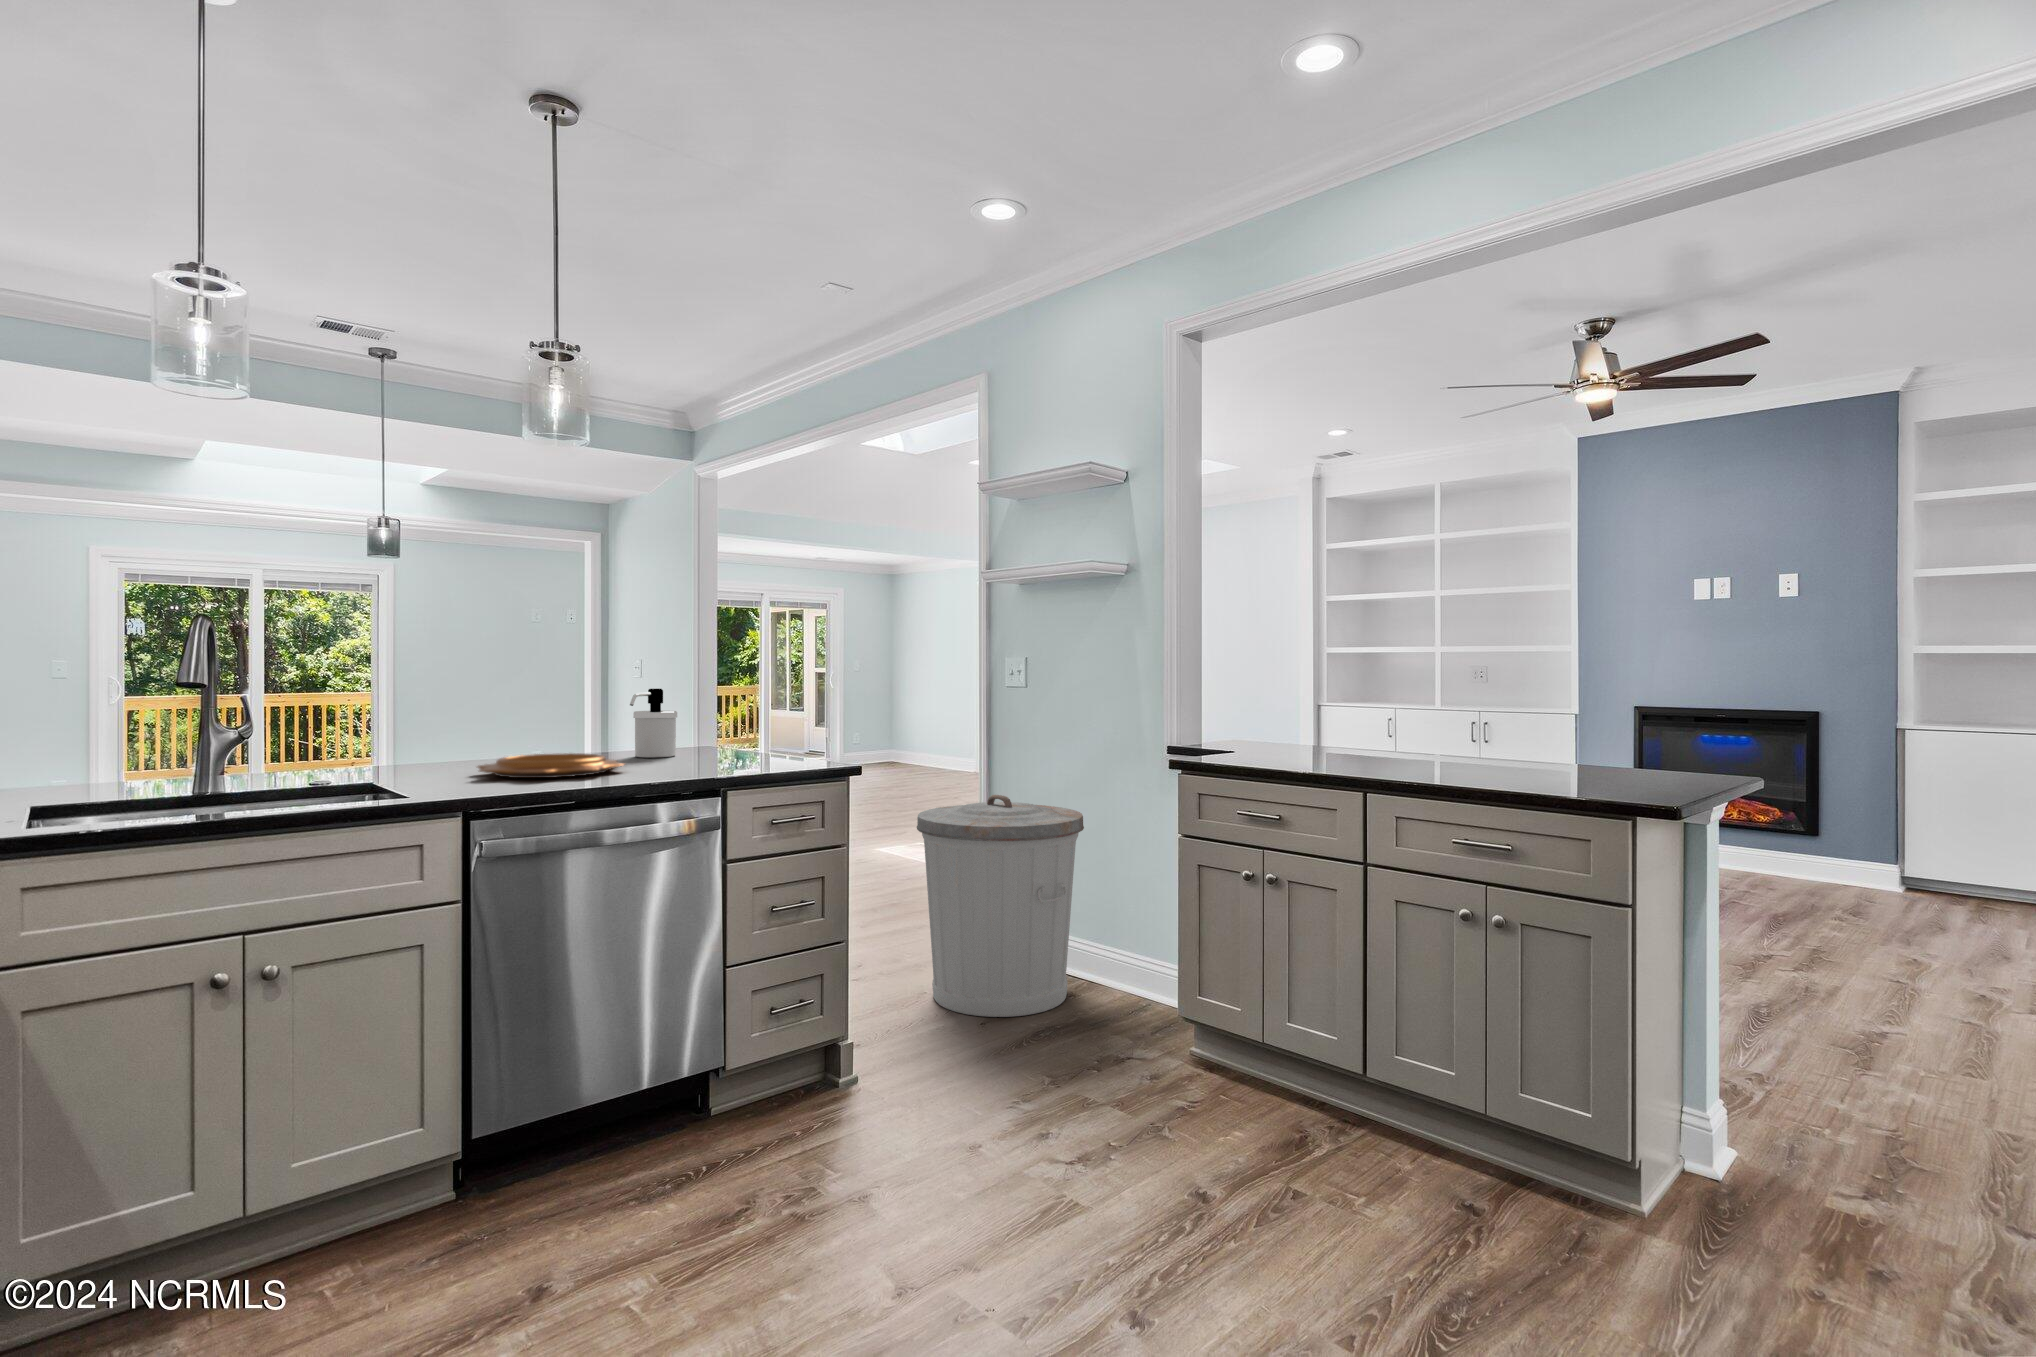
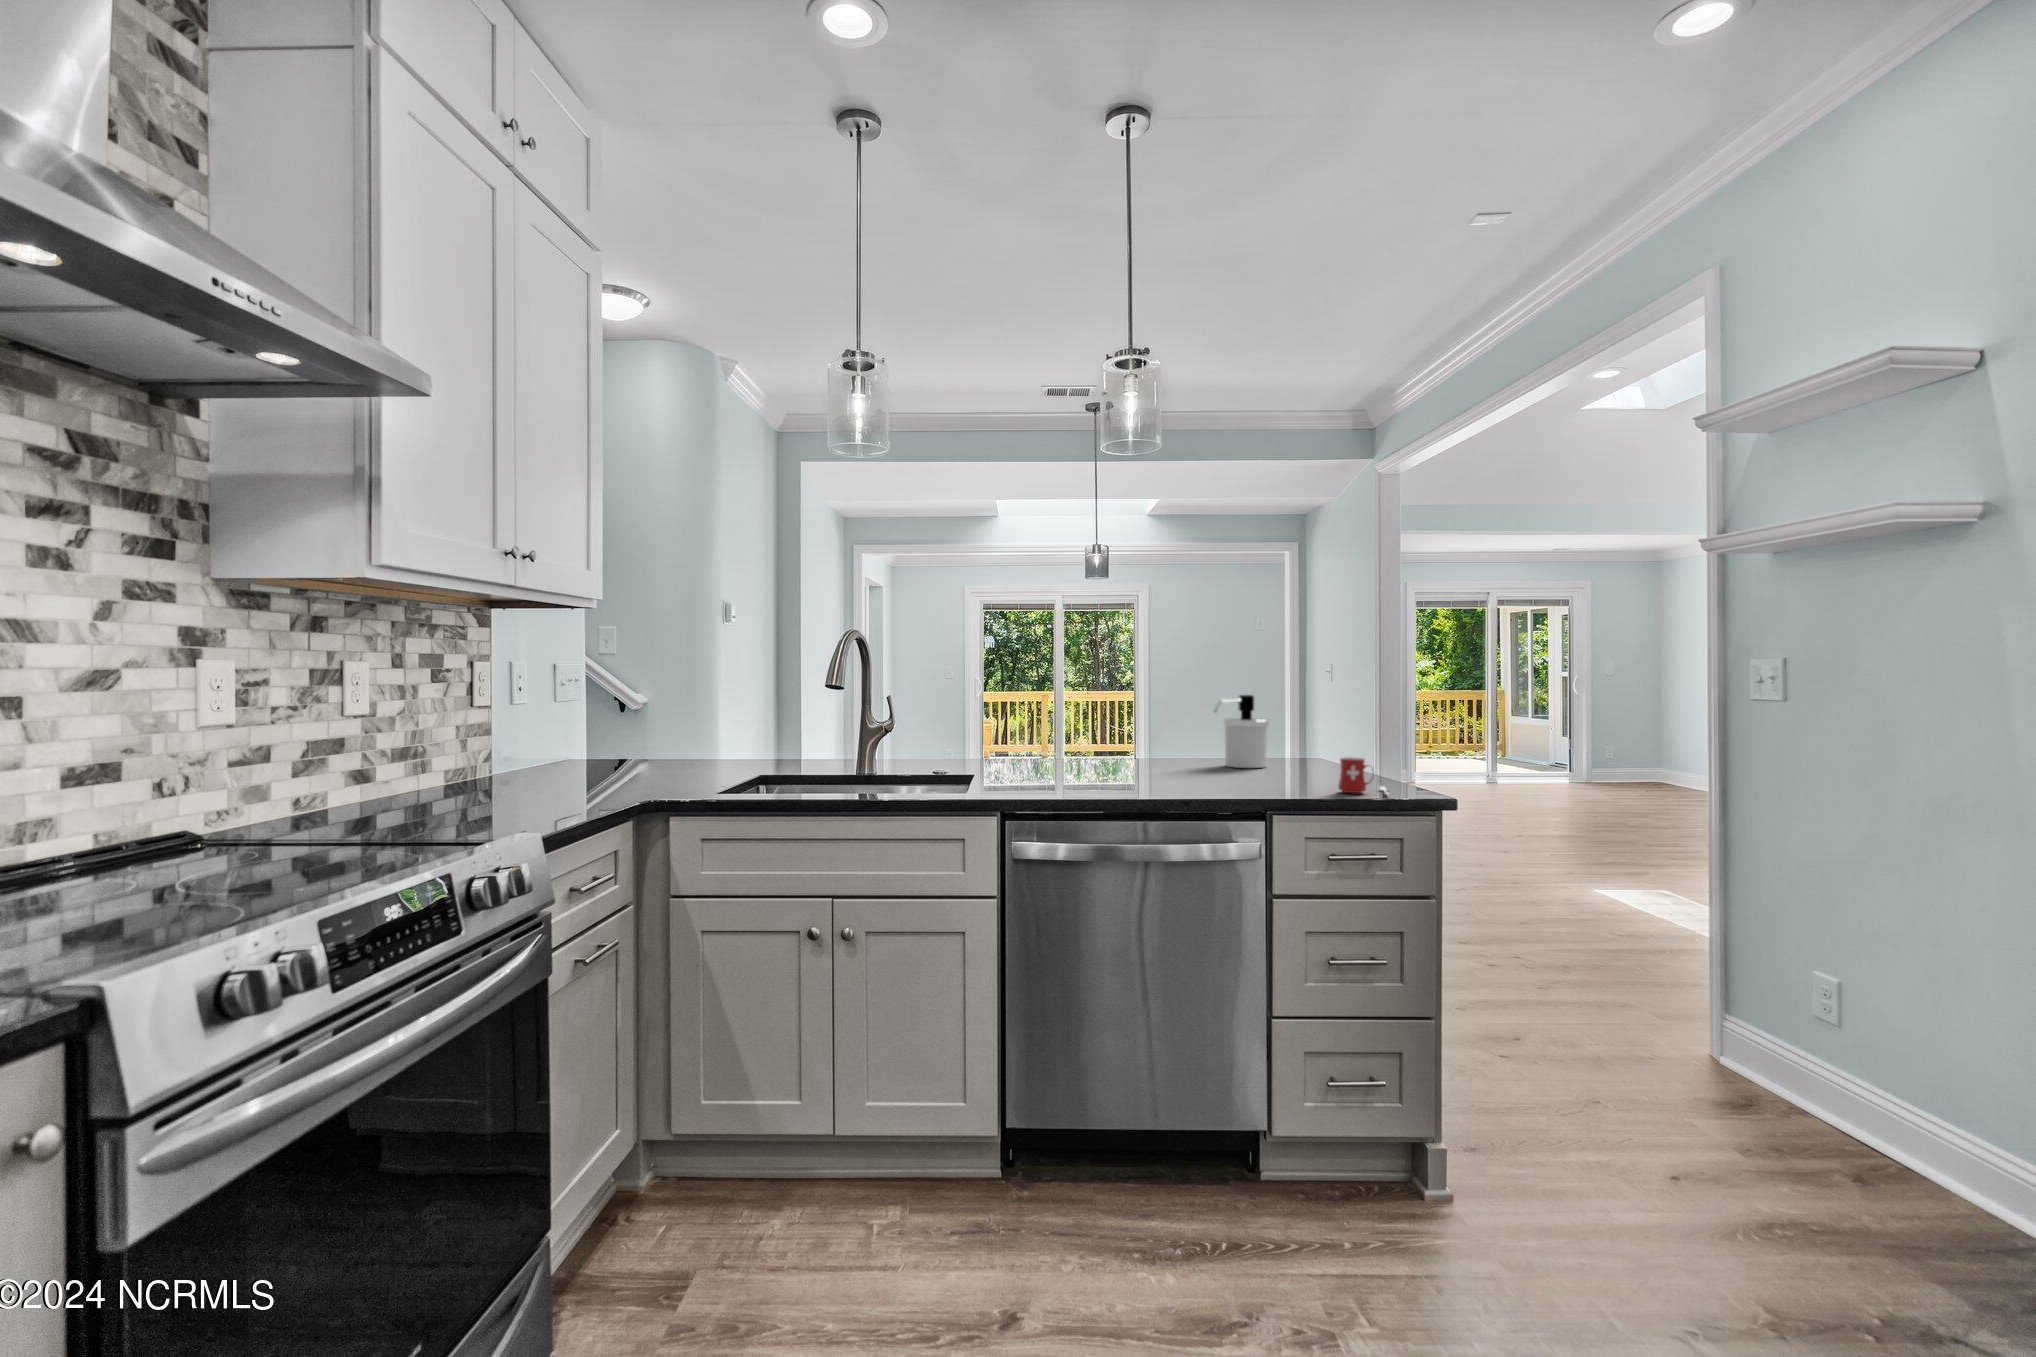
mug: none [769,739,813,768] -> present [1338,757,1389,794]
decorative bowl: present [478,753,624,778] -> none [1051,758,1189,783]
trash can: present [917,795,1084,1017] -> none [1585,851,1879,1183]

